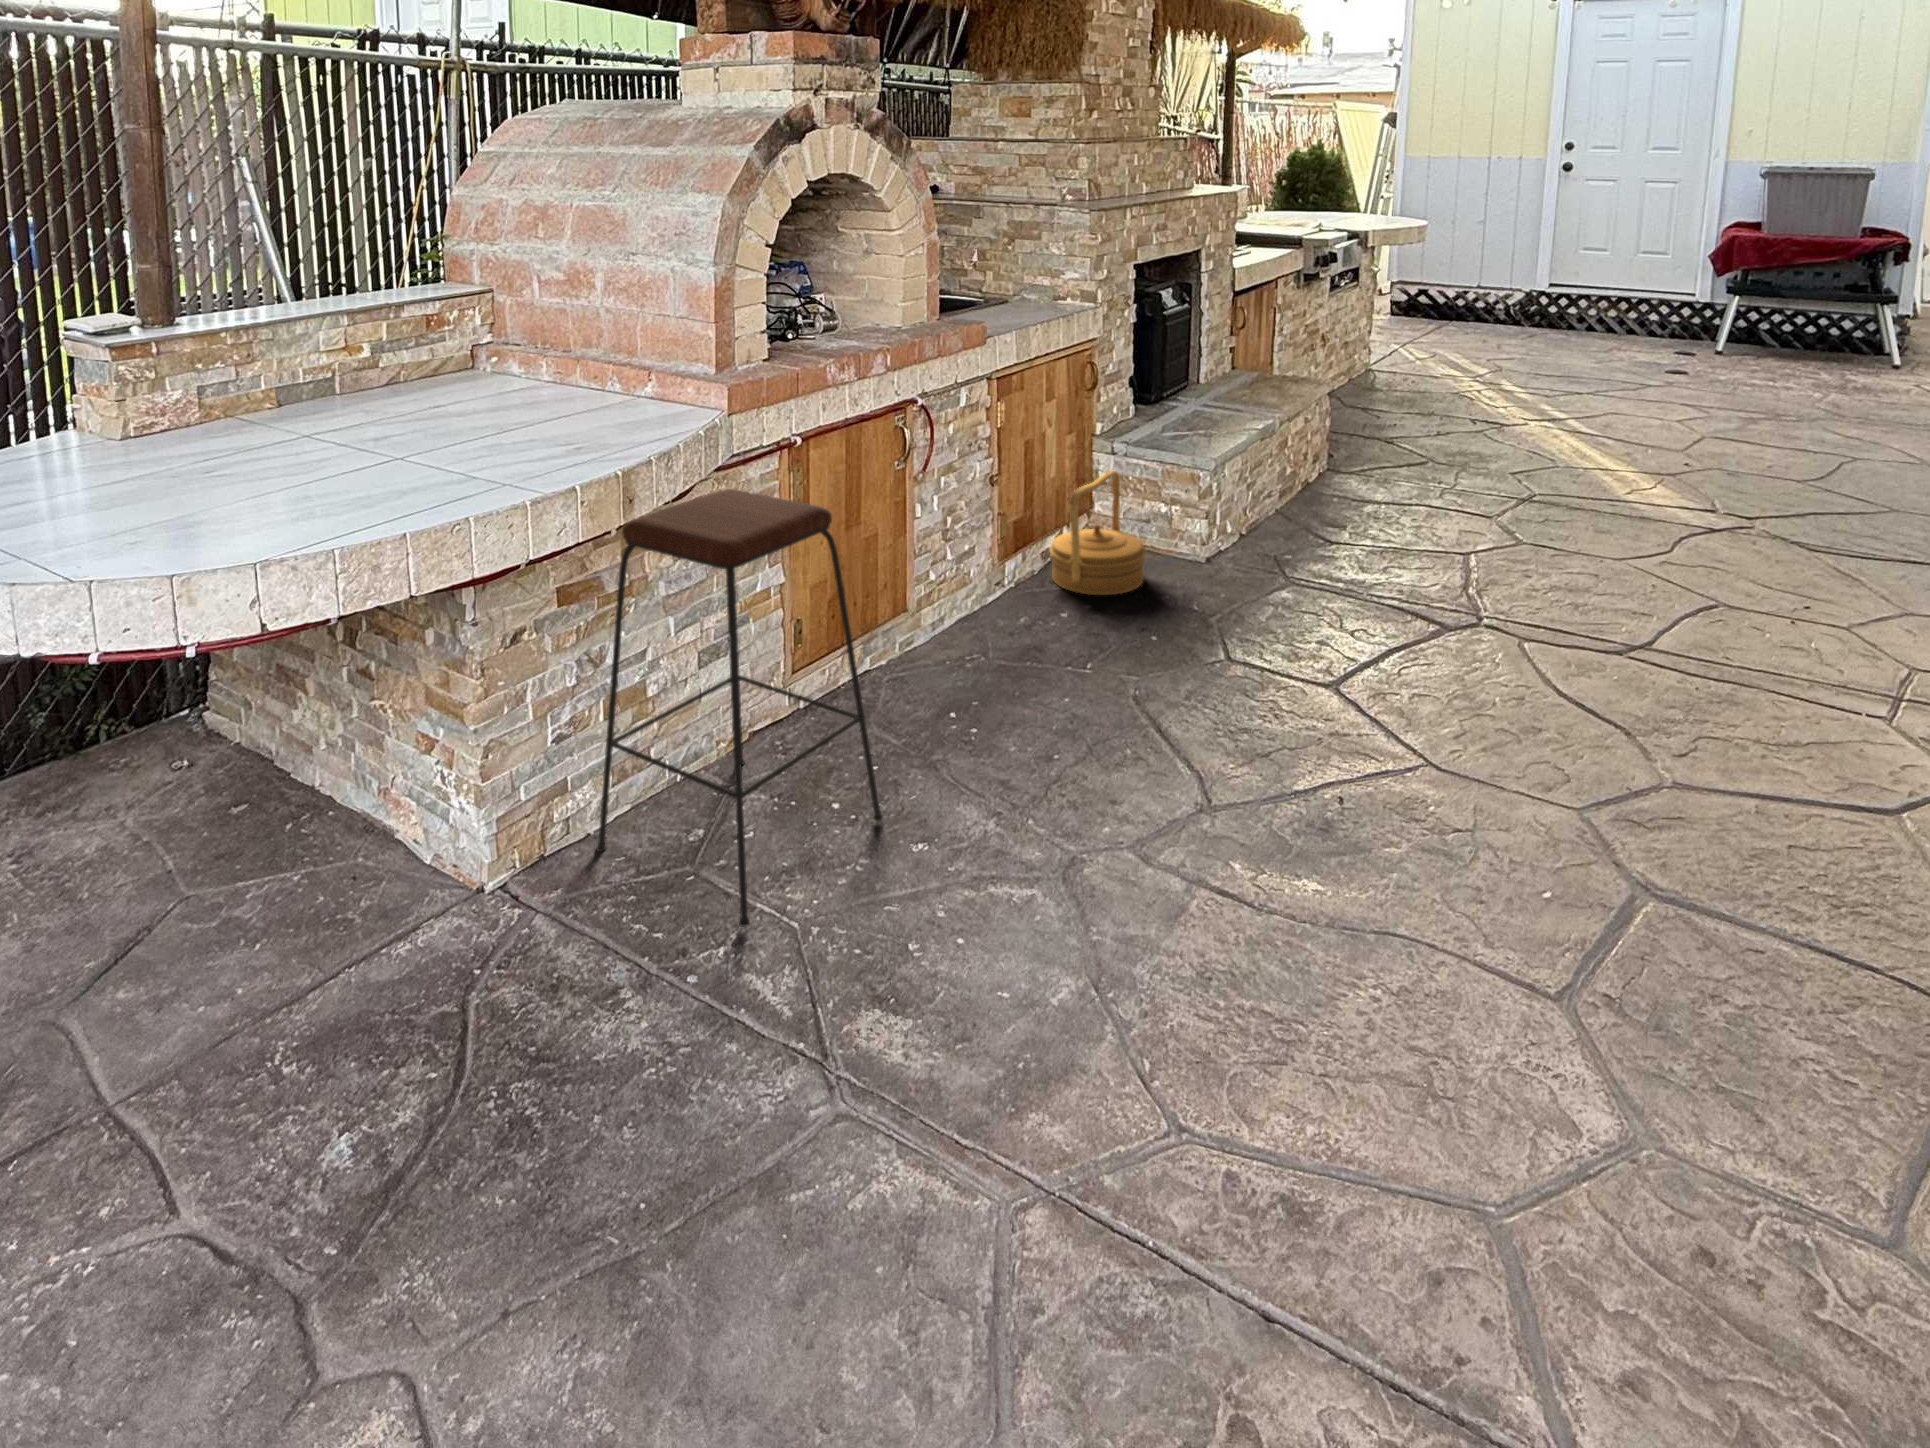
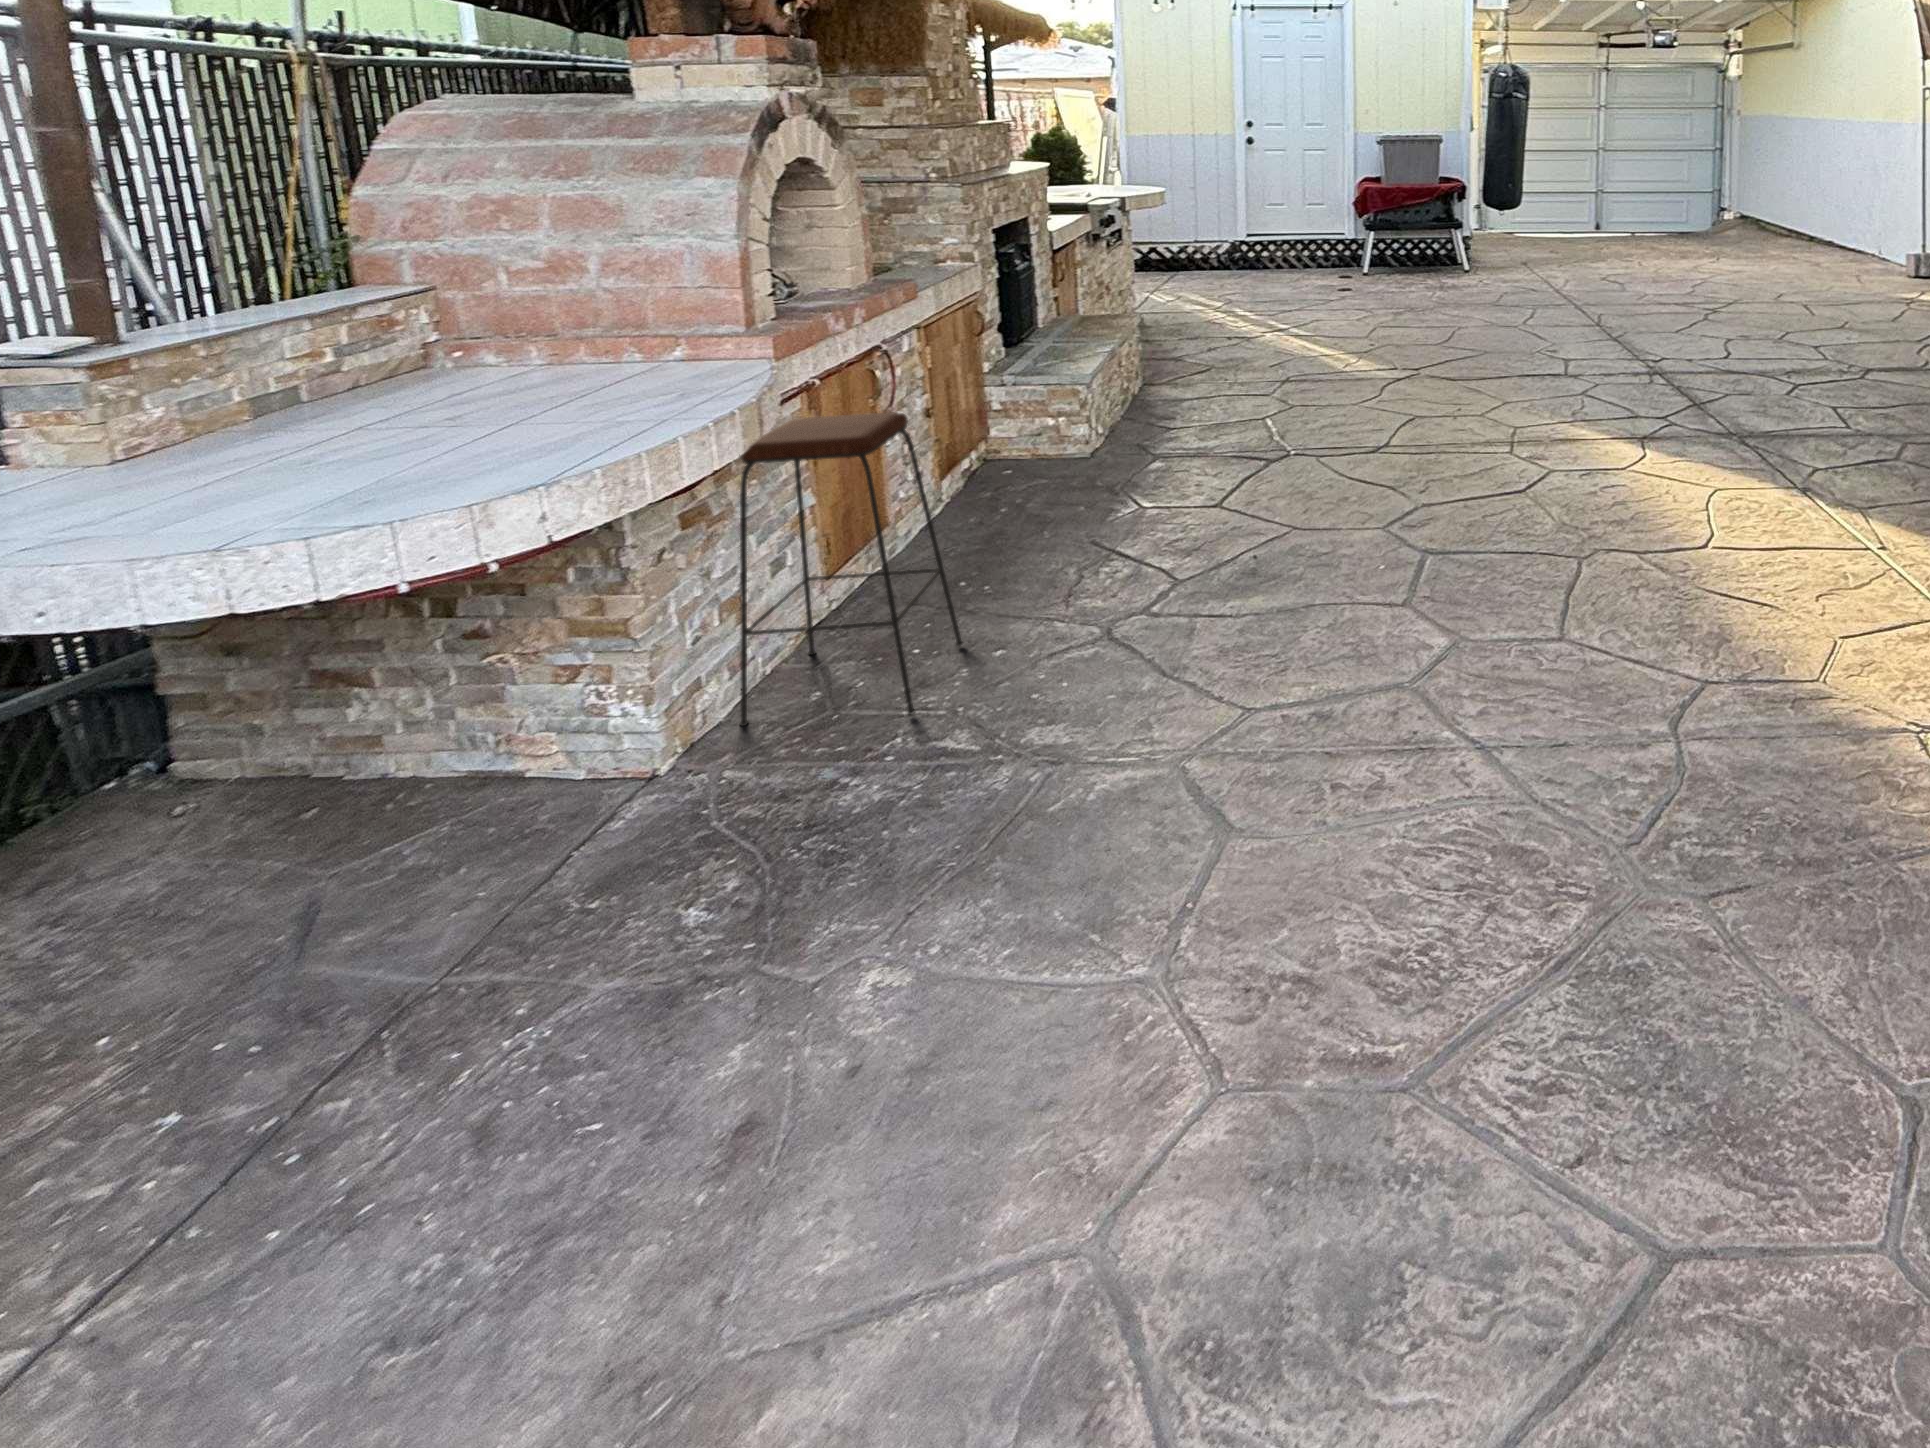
woven basket: present [1050,470,1145,595] -> none [967,400,1050,500]

